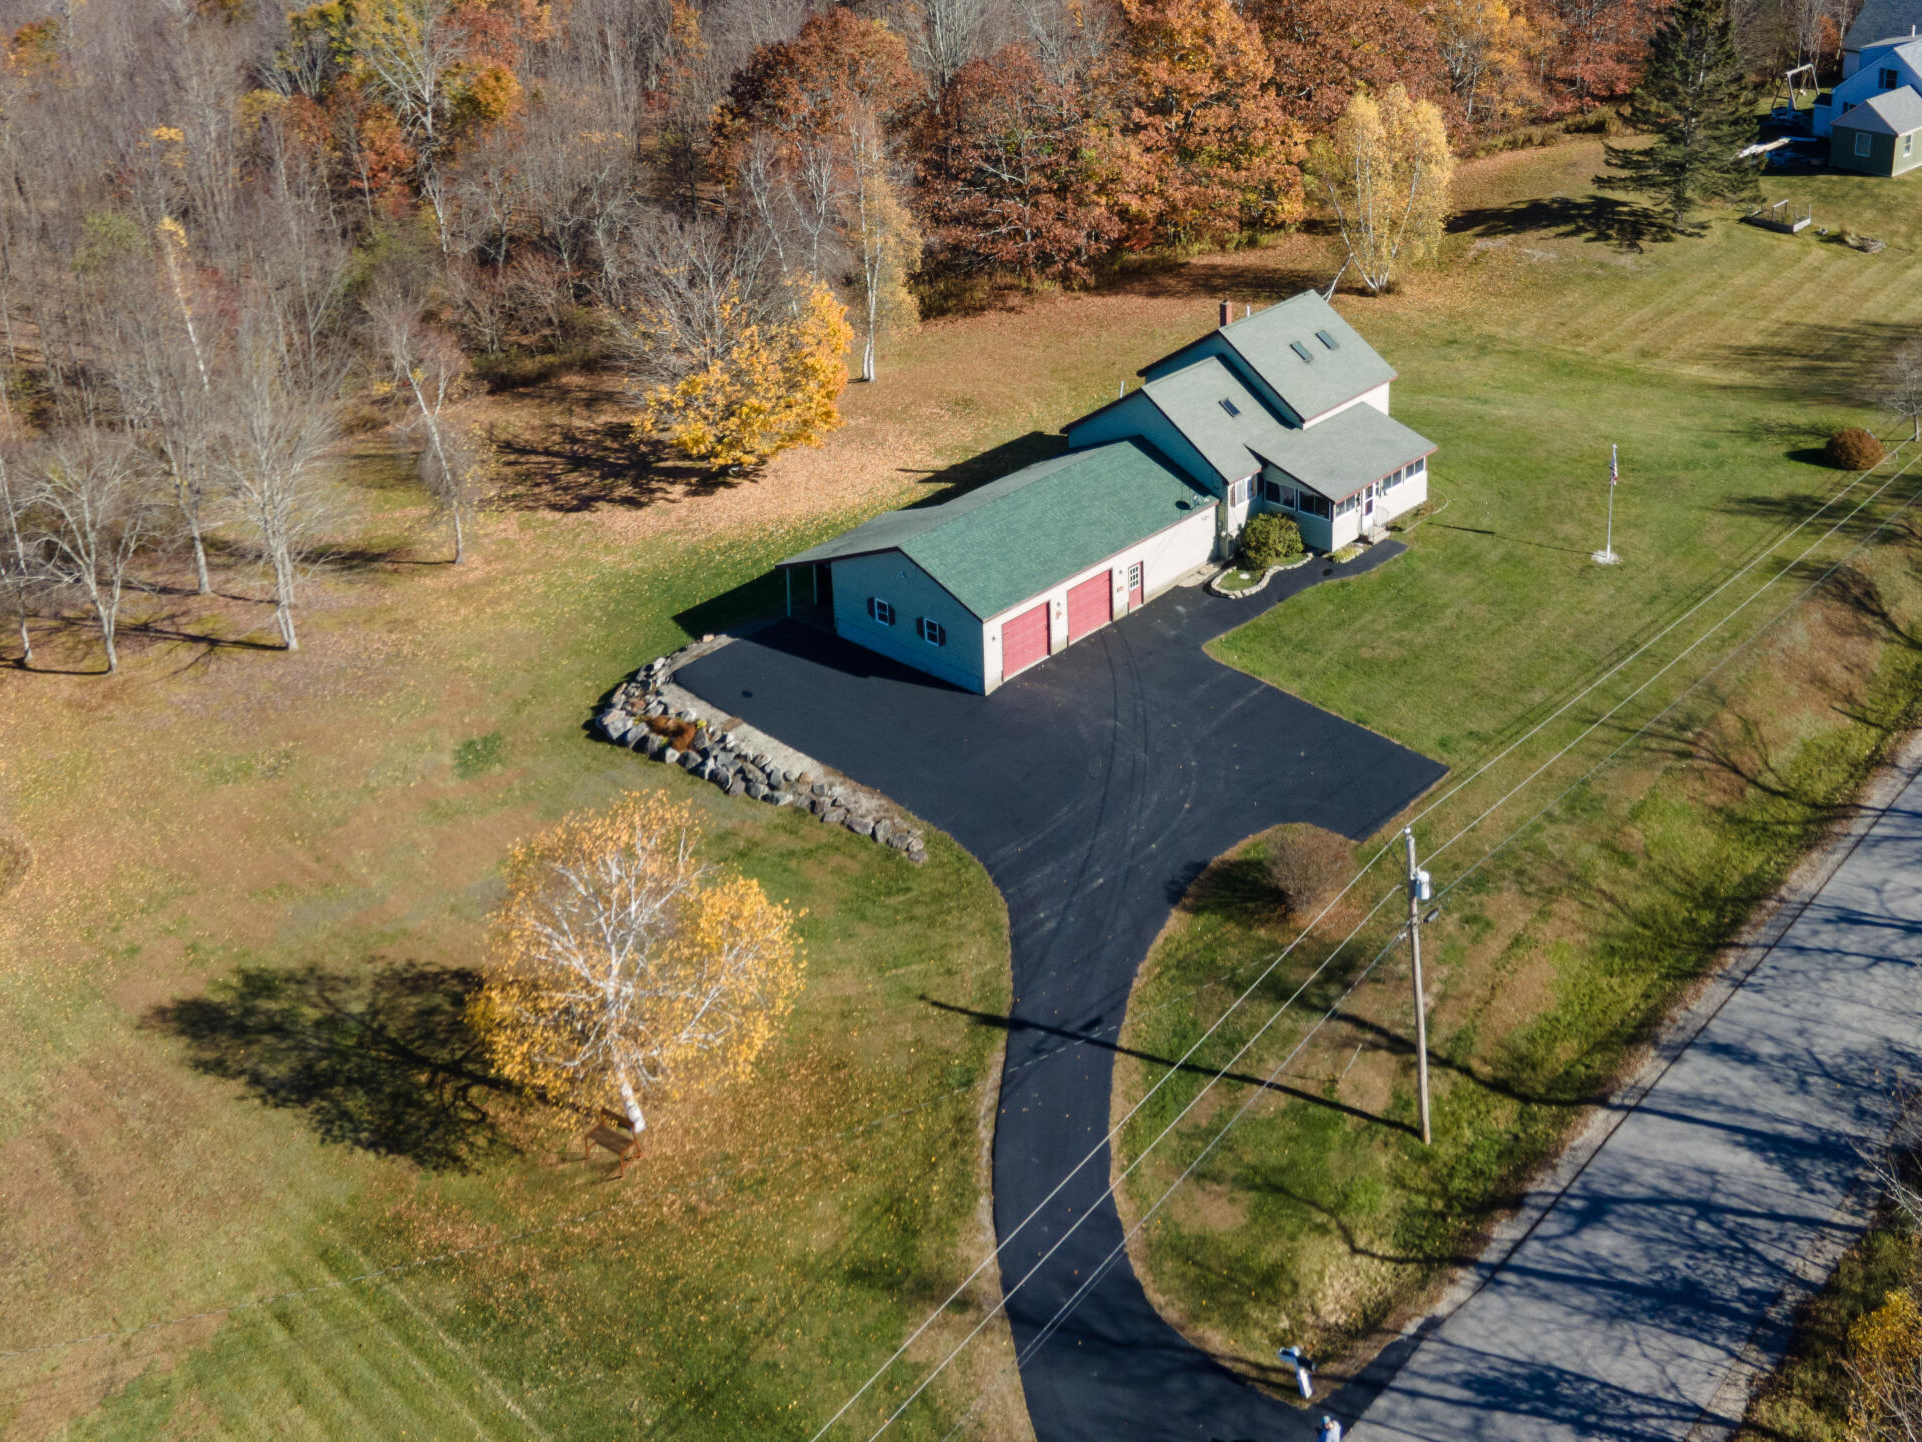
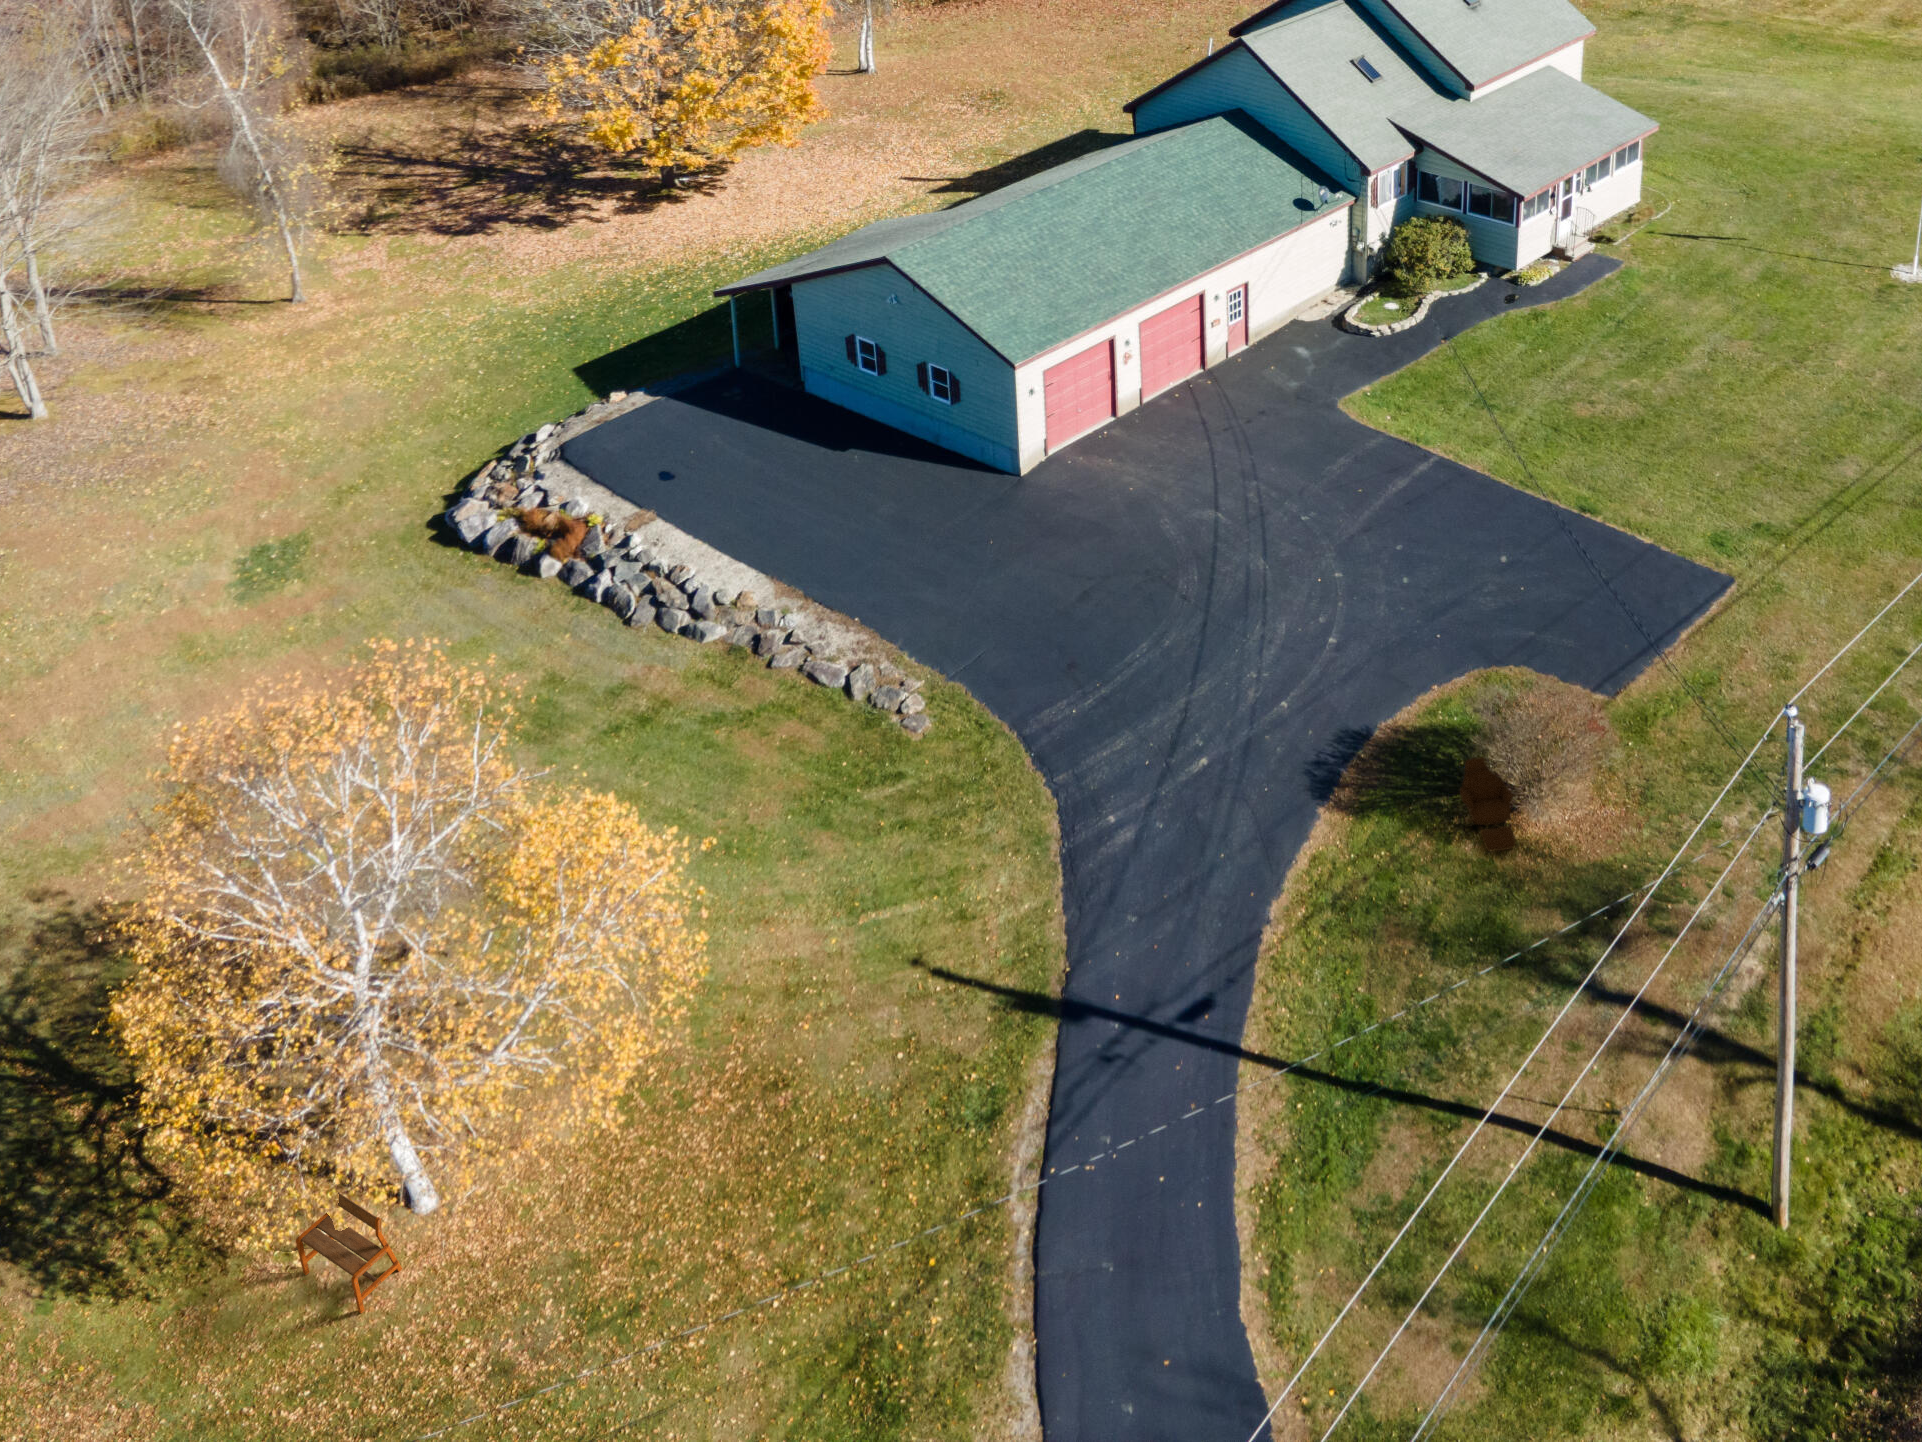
lounge chair: none [1259,876,1293,940] -> present [1460,757,1516,854]

